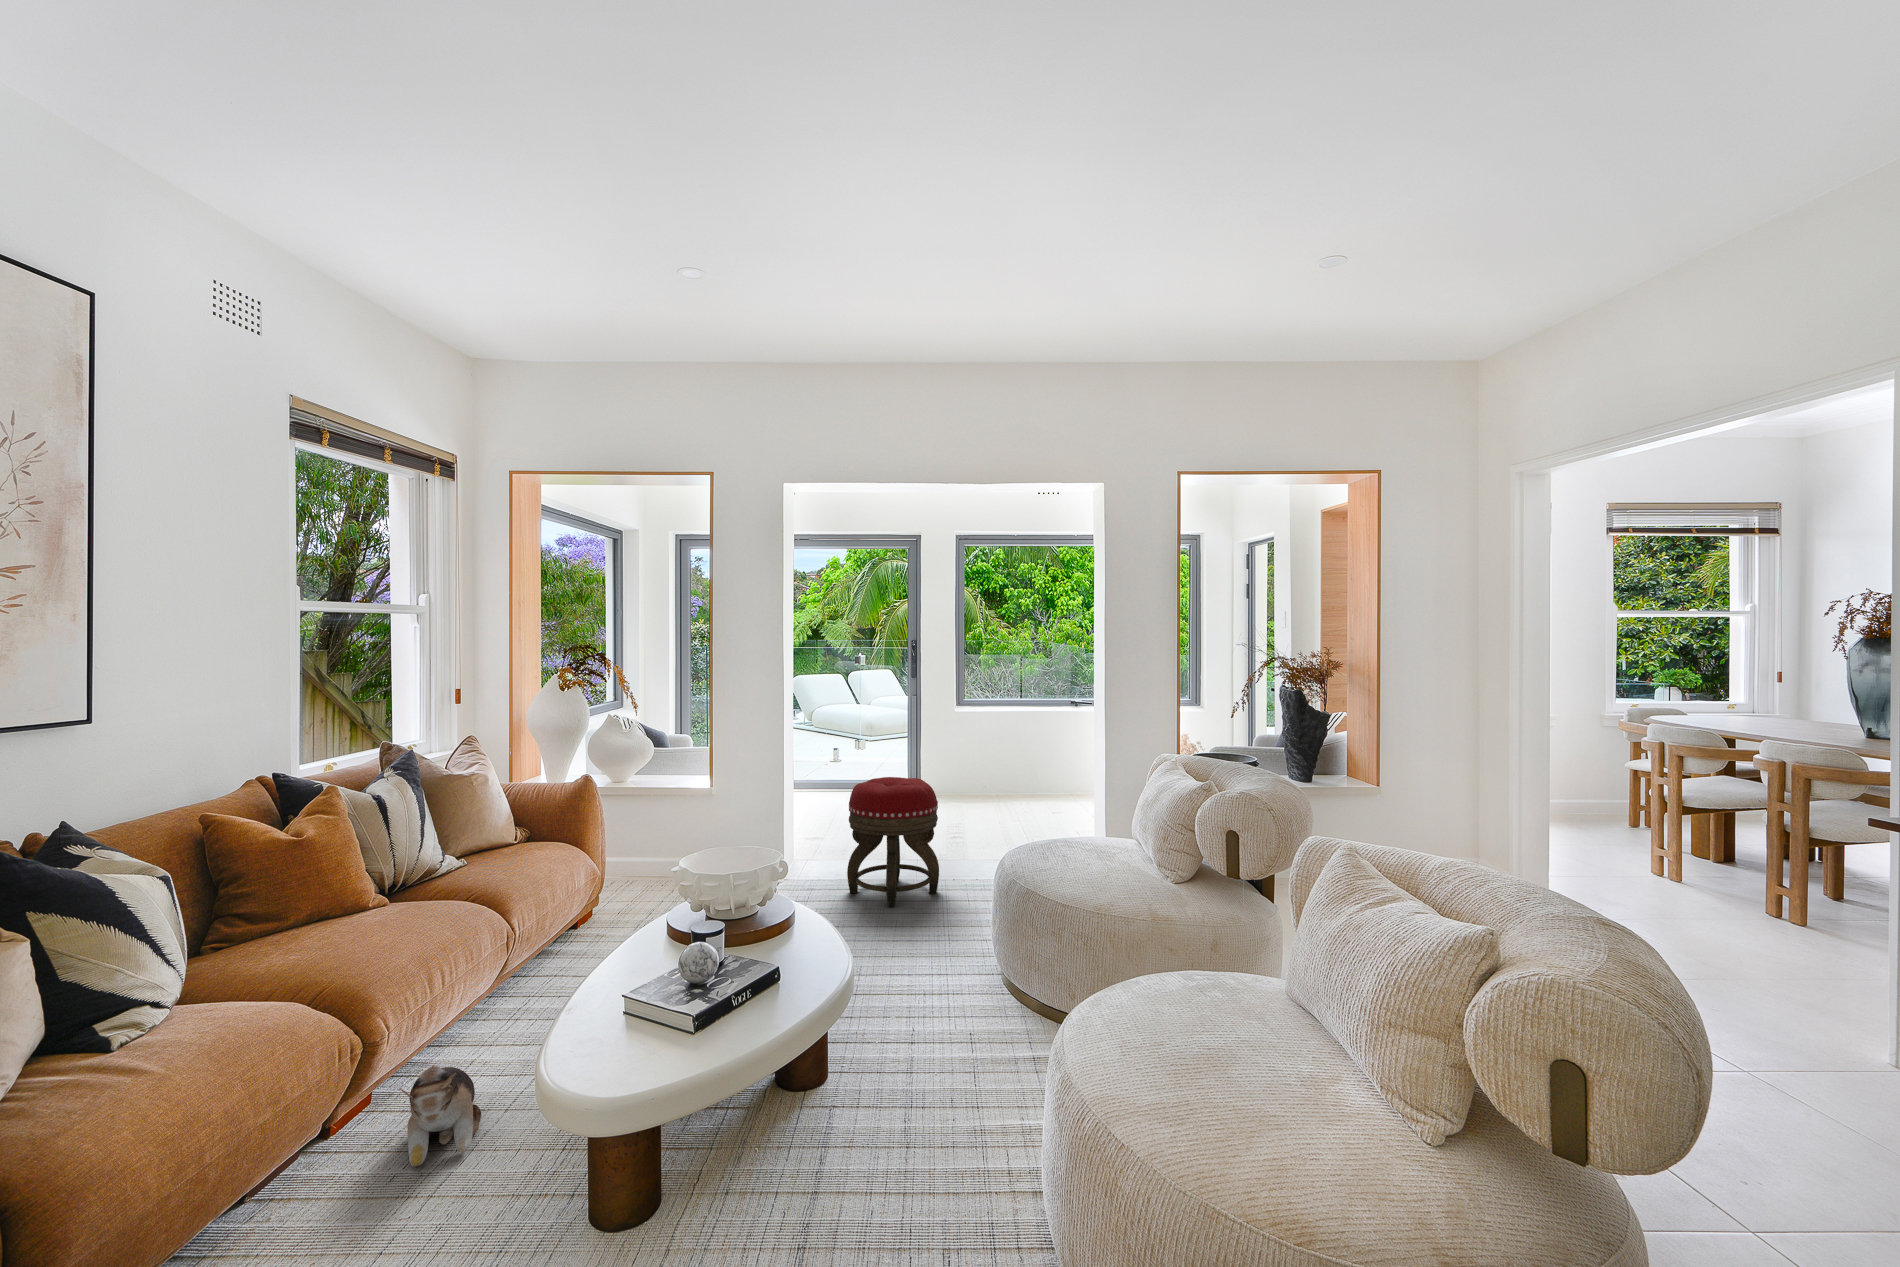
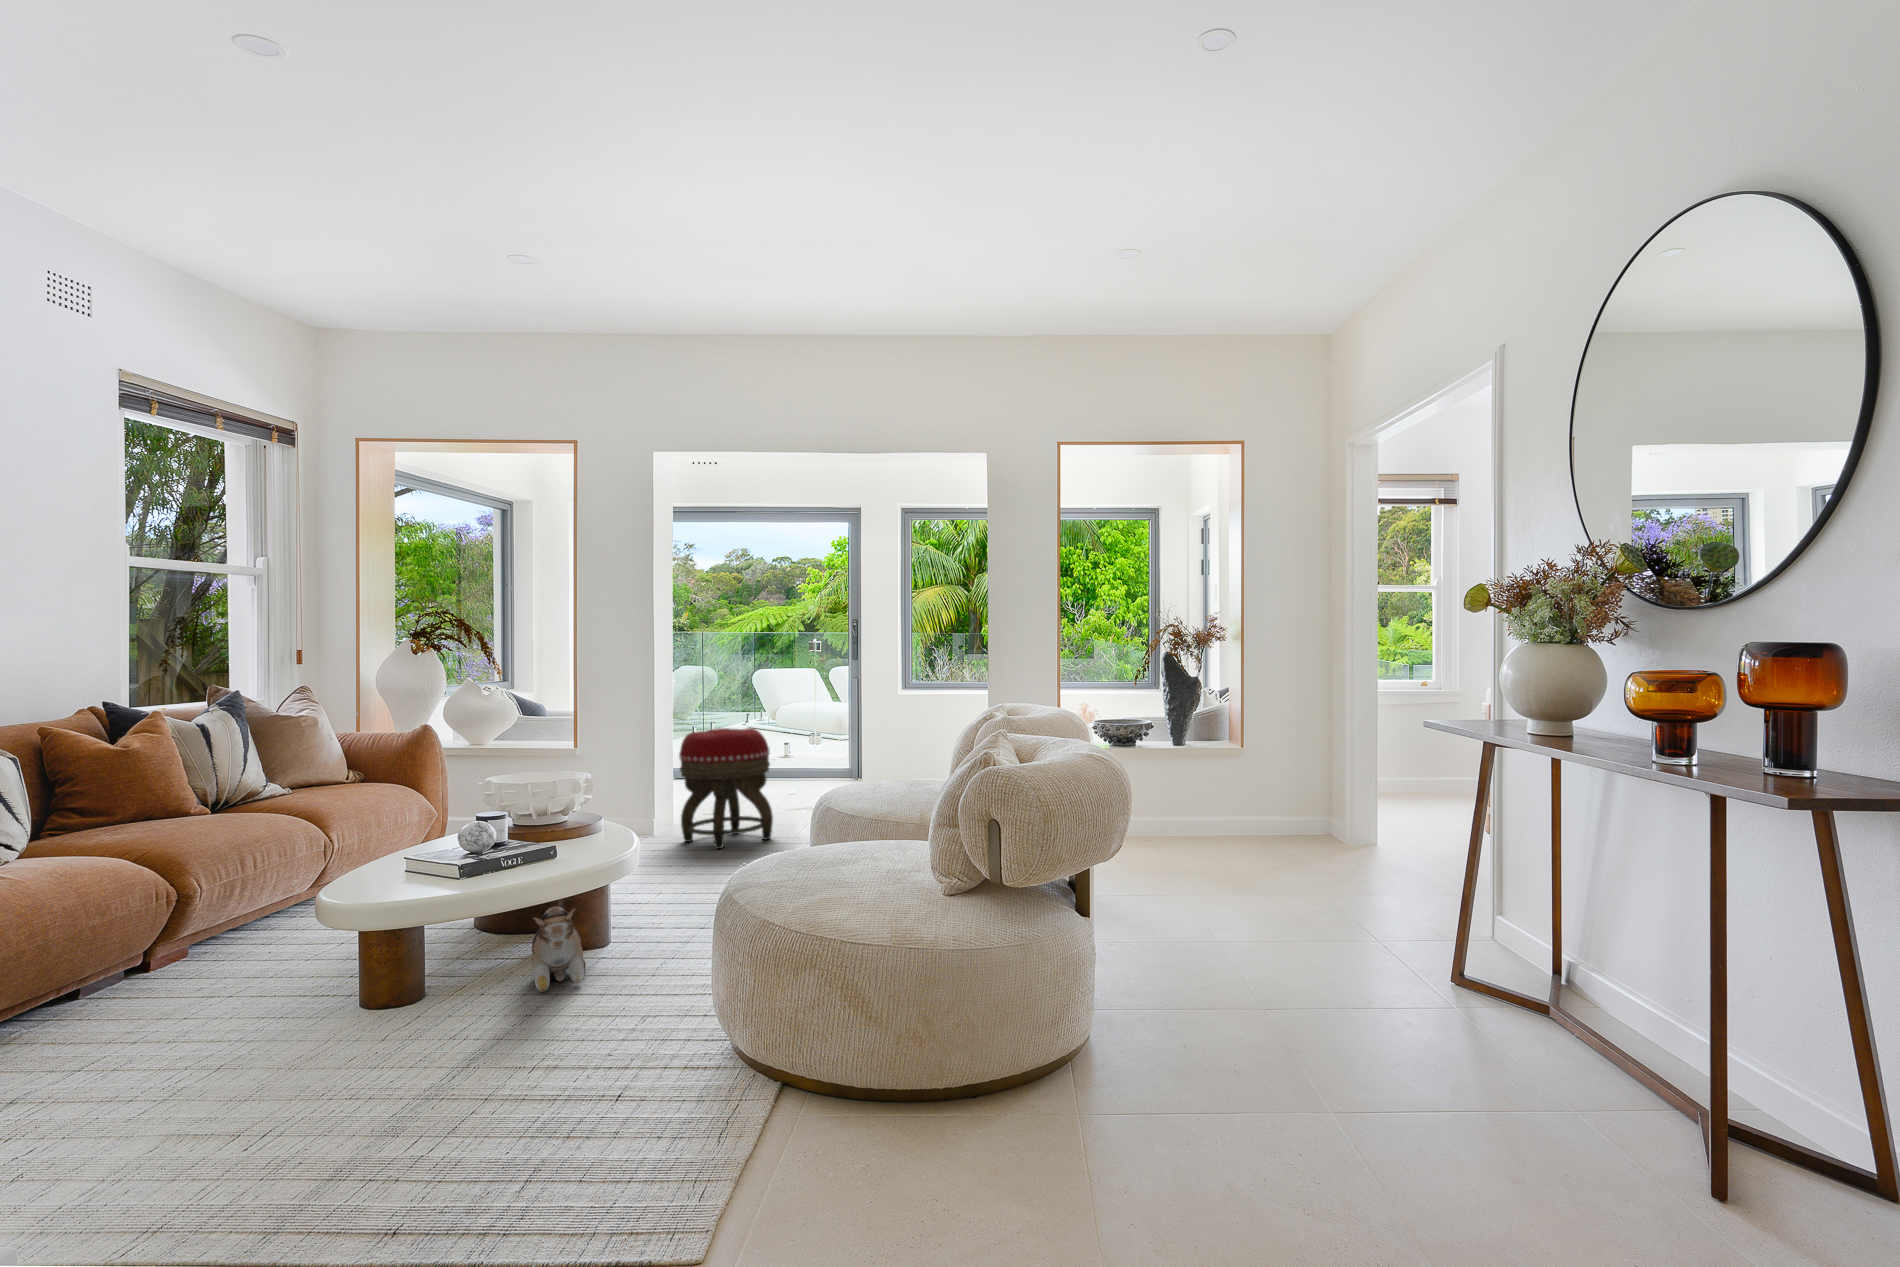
plush toy: present [400,1065,481,1167] -> present [532,906,586,992]

